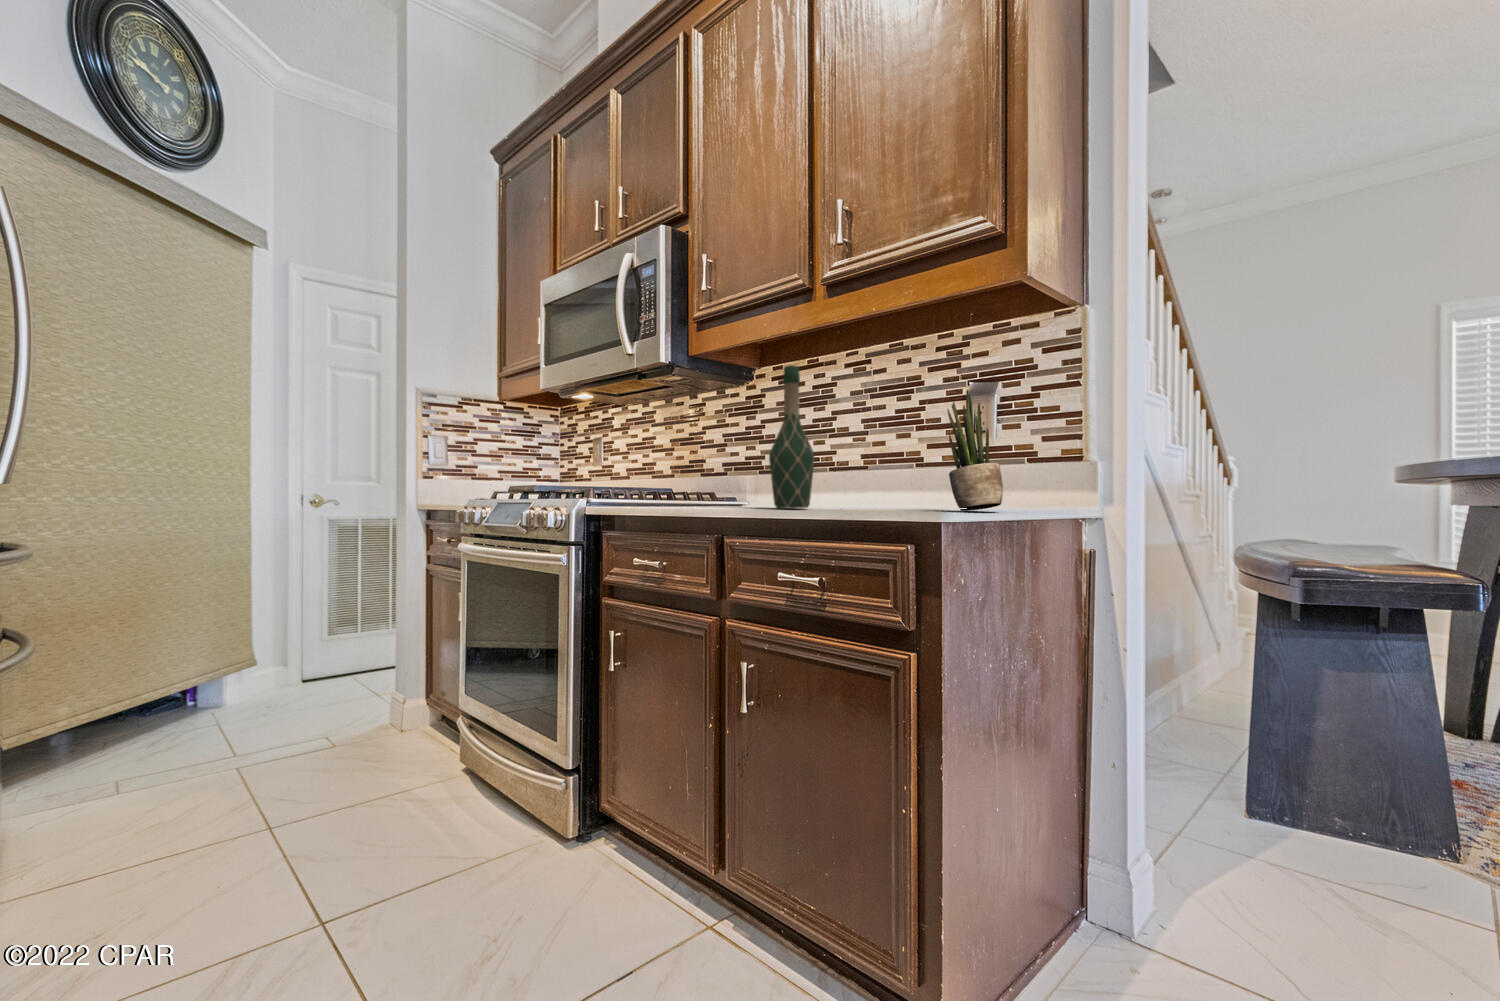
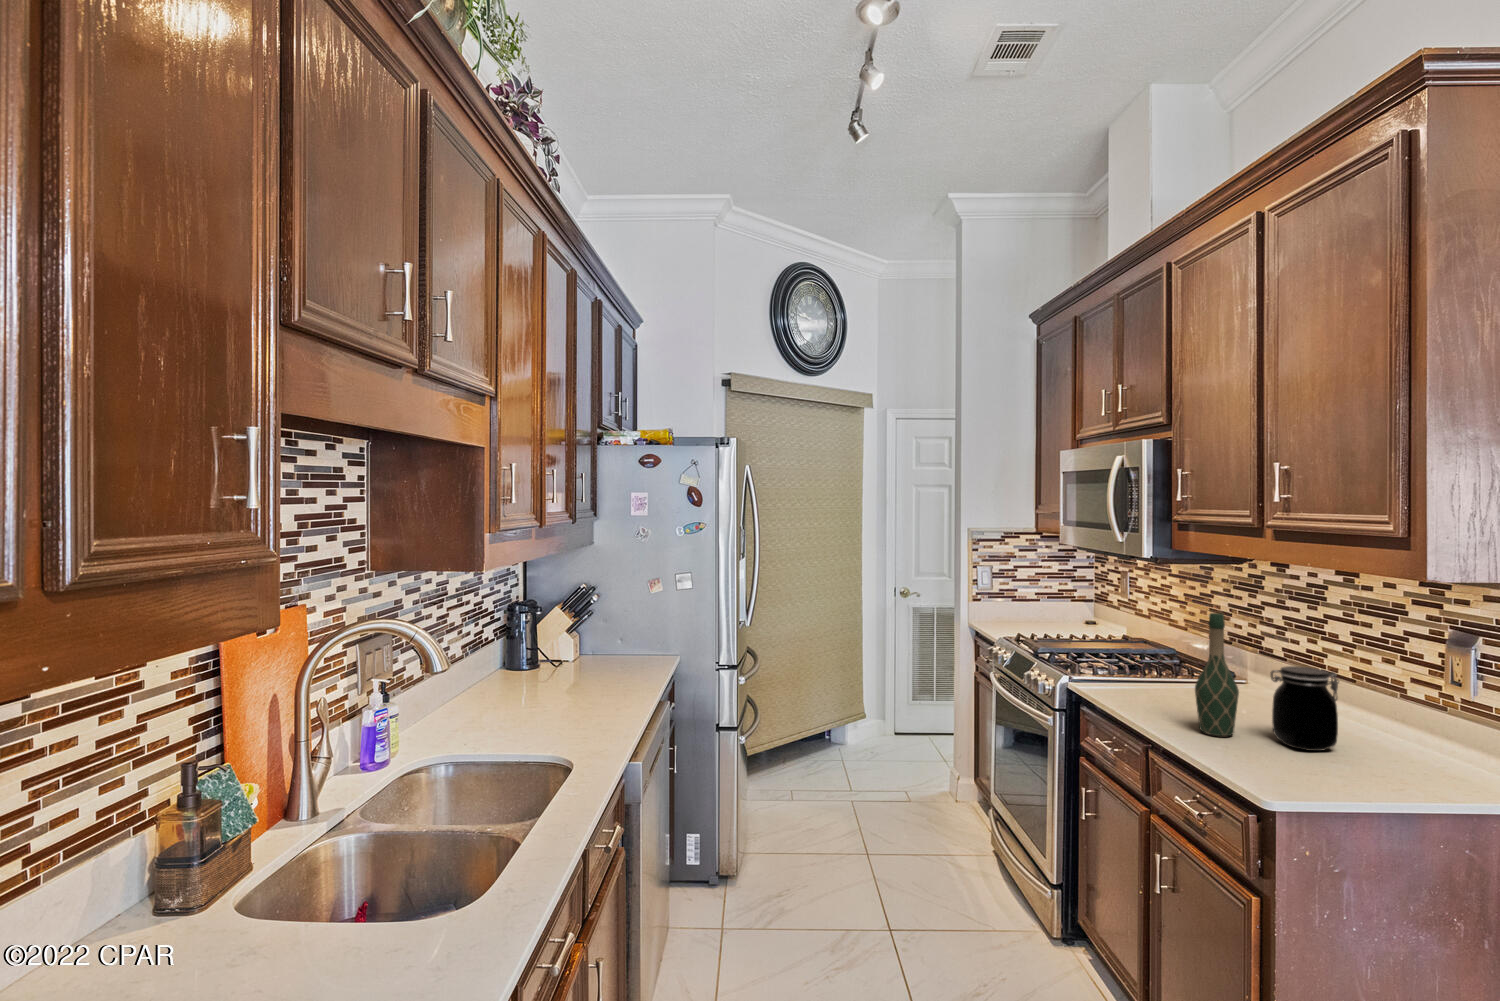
potted plant: present [947,390,1003,511] -> none [1374,659,1435,779]
jar: none [842,424,902,509] -> present [1270,666,1339,751]

